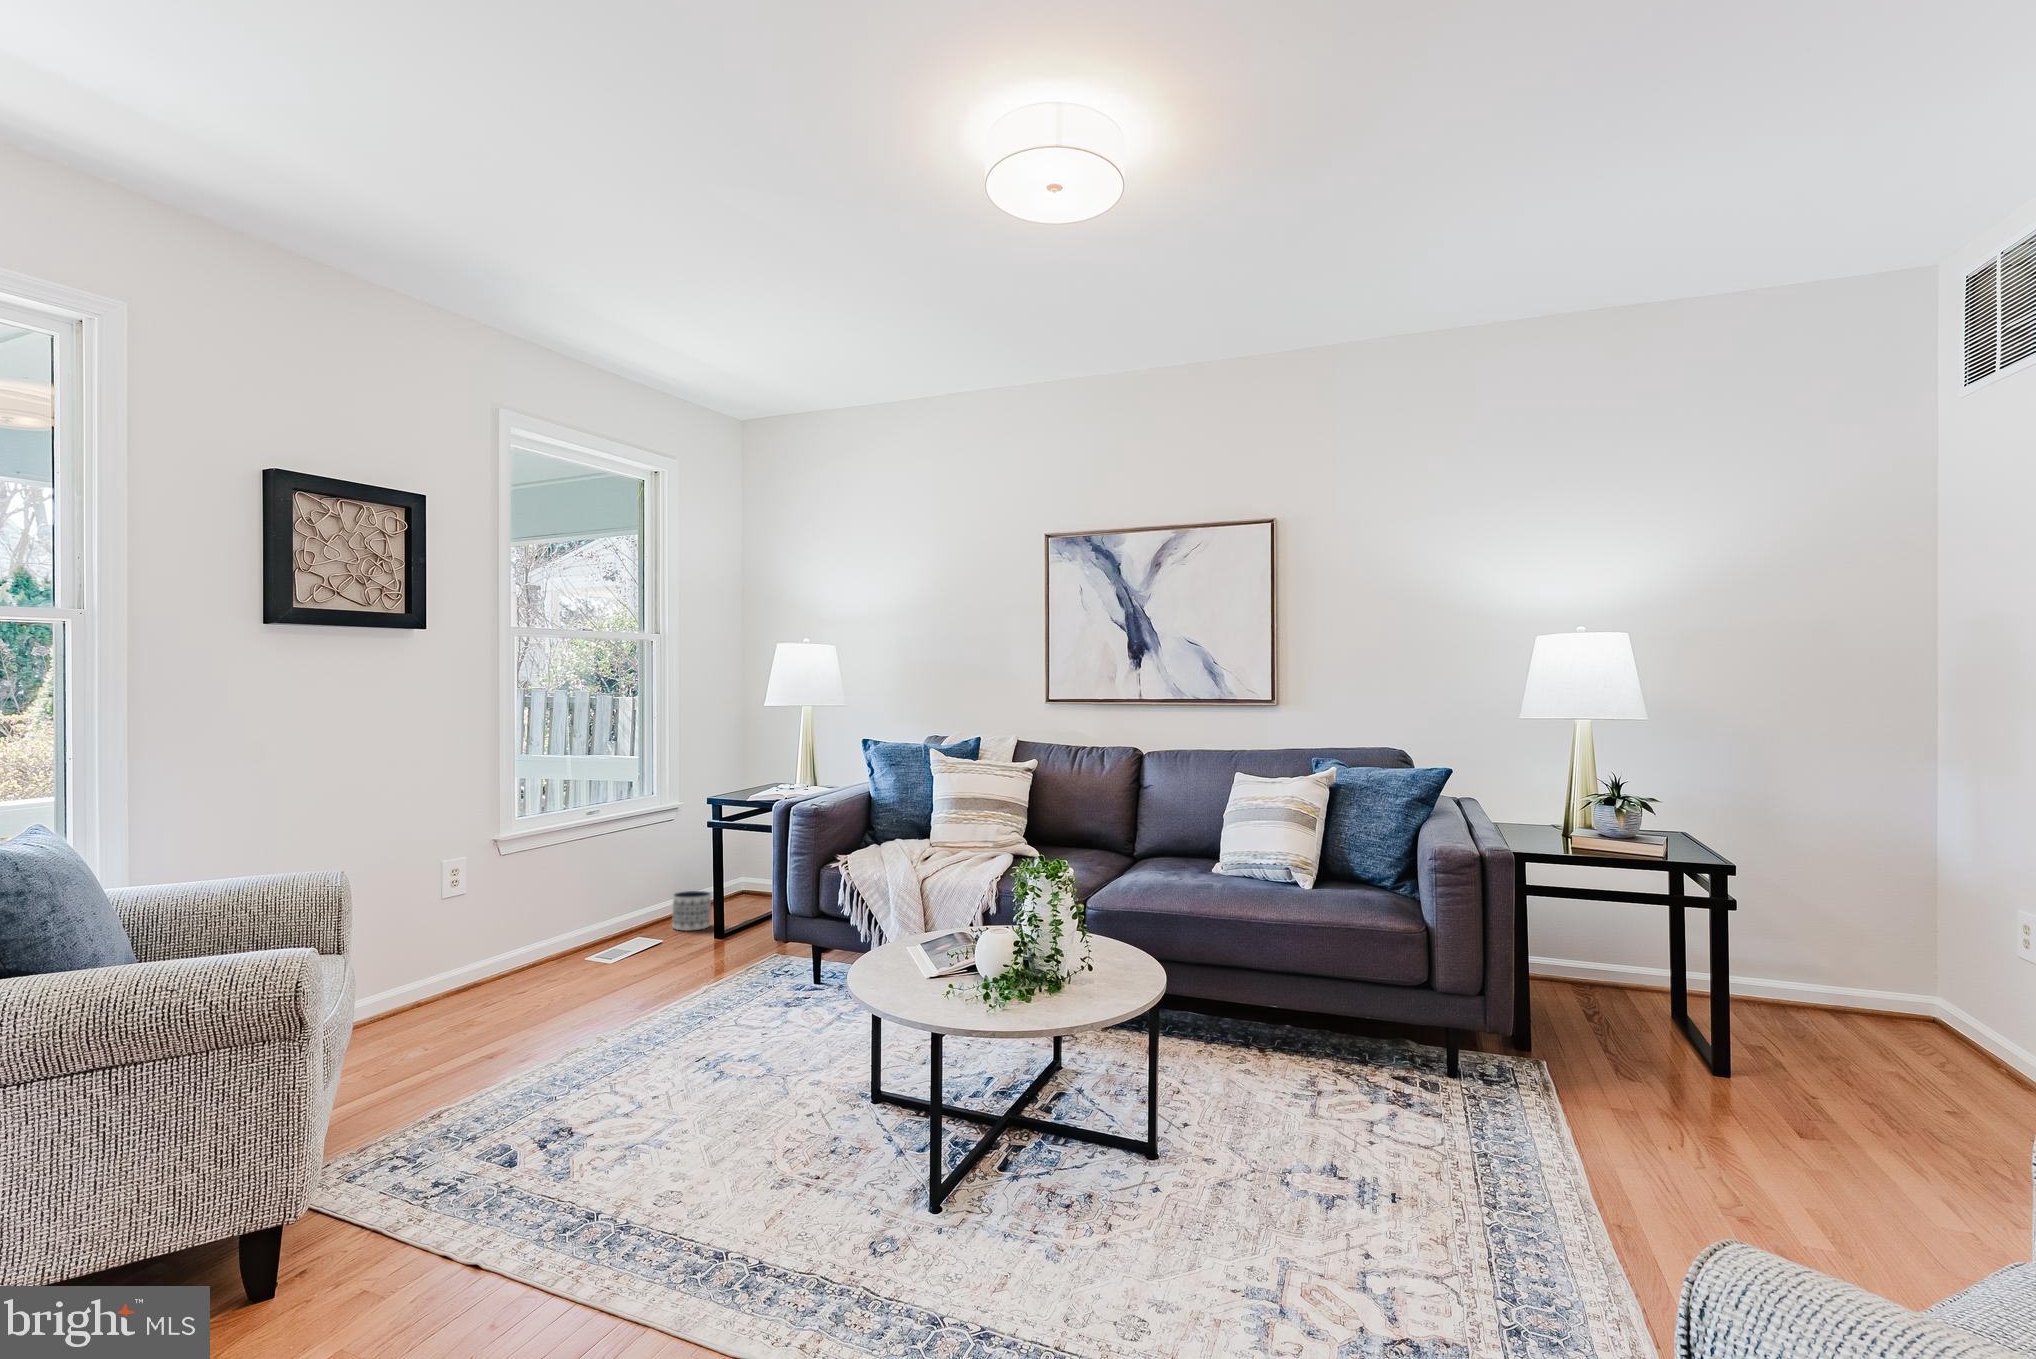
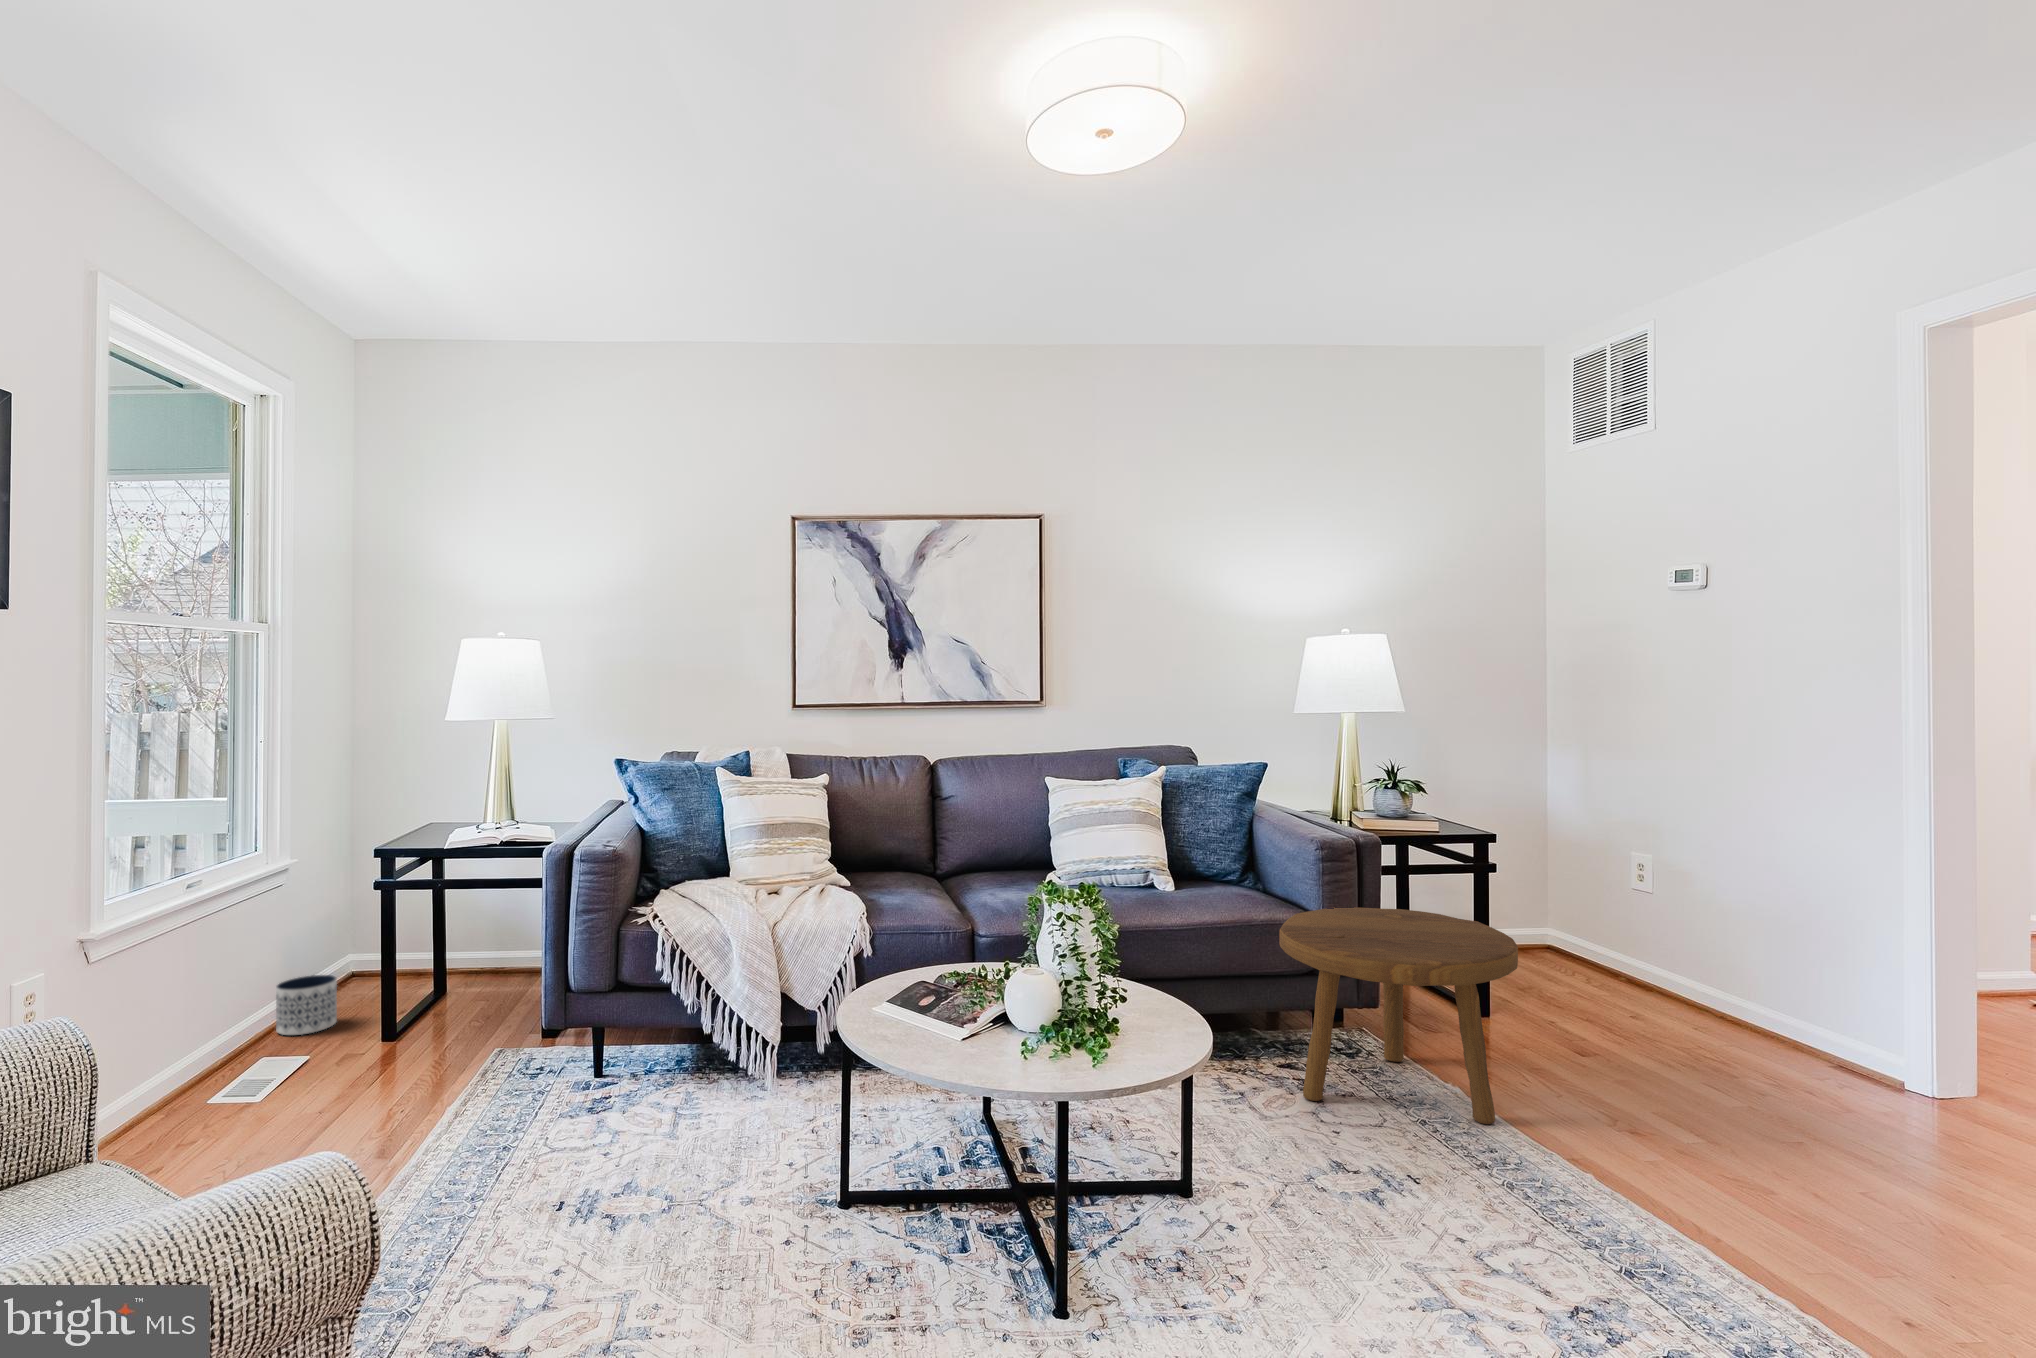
footstool: none [1349,925,1637,1194] -> present [1279,908,1518,1124]

